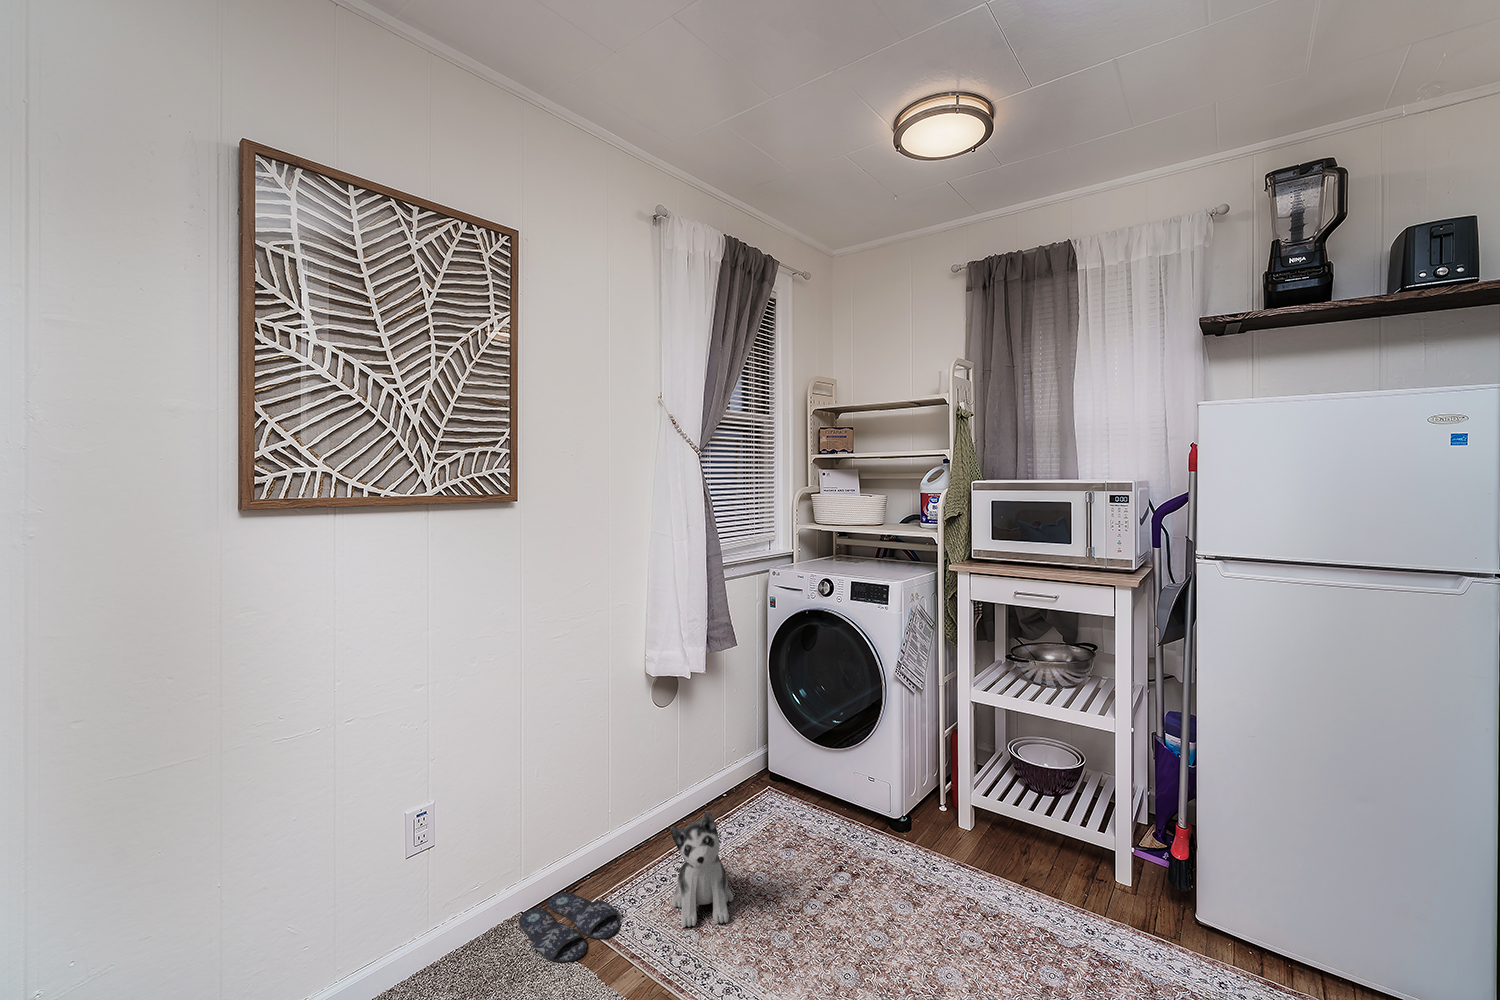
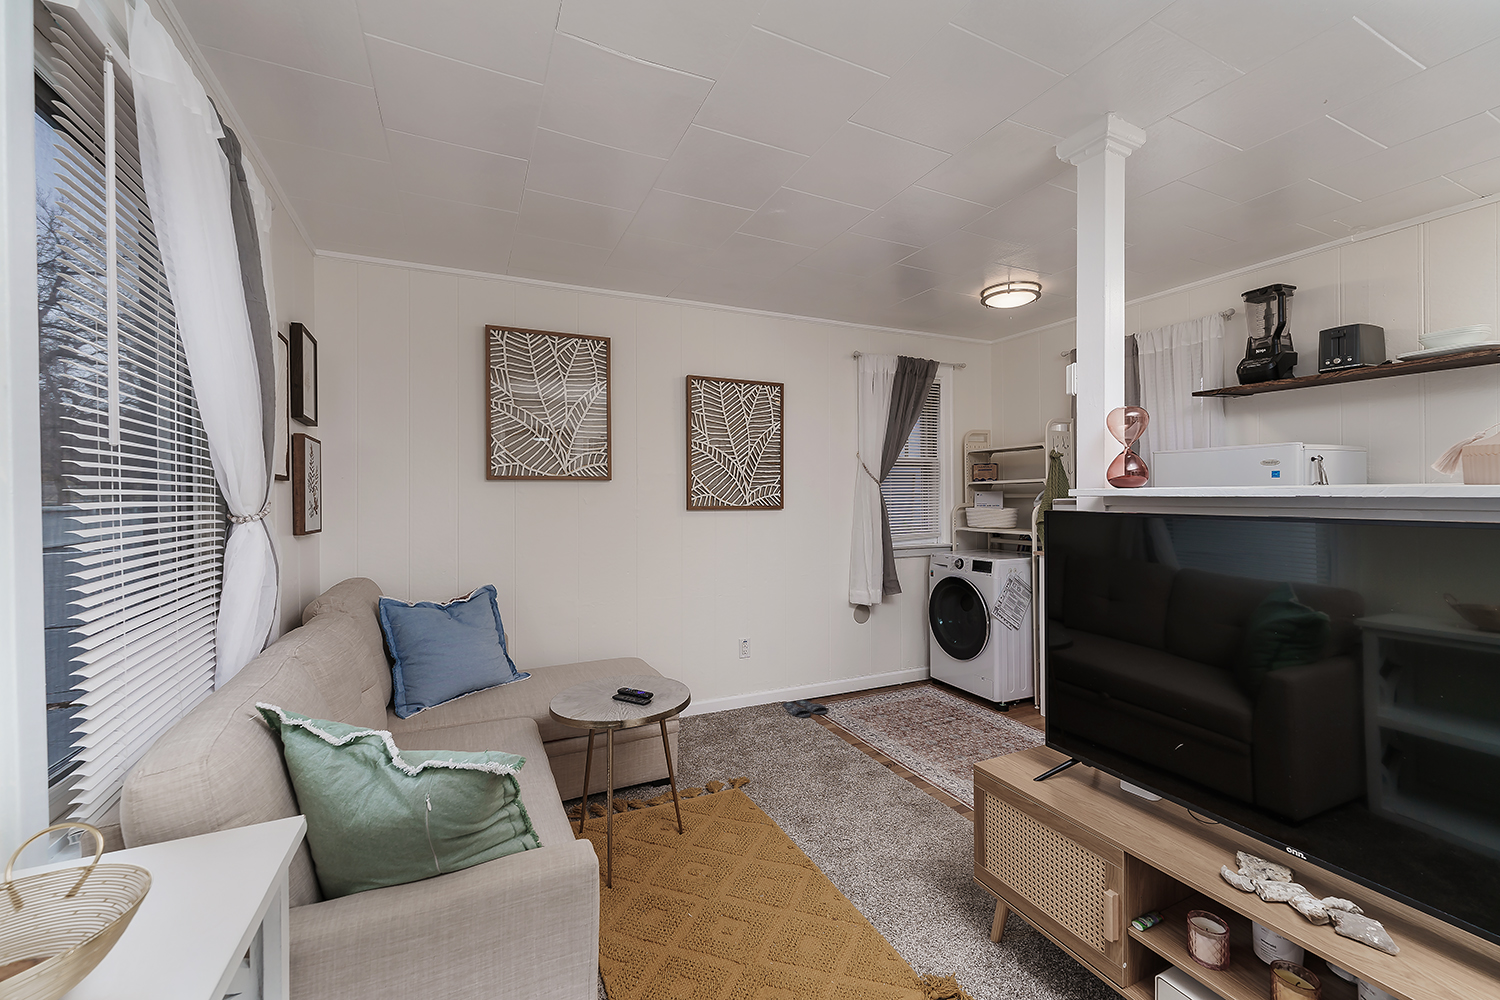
plush toy: present [671,811,733,927] -> none [852,665,885,720]

